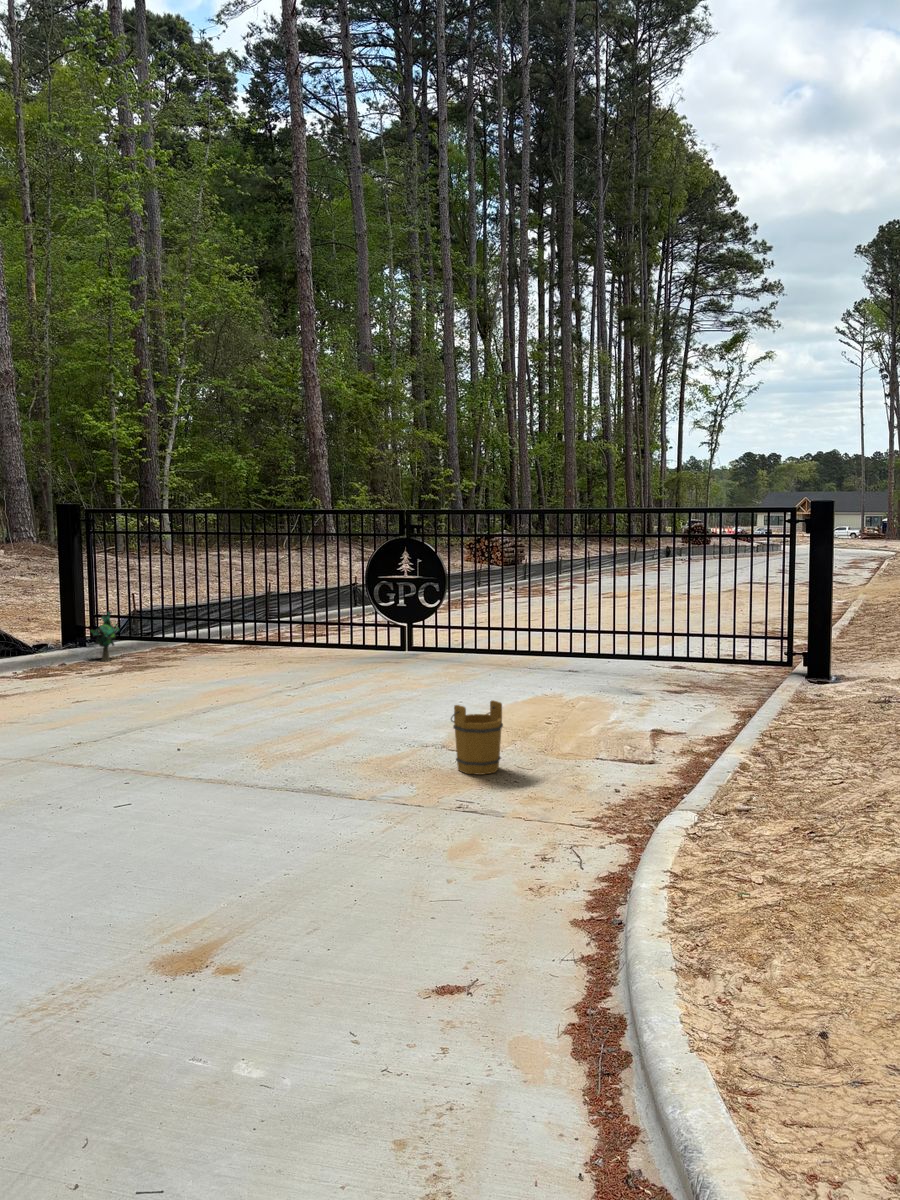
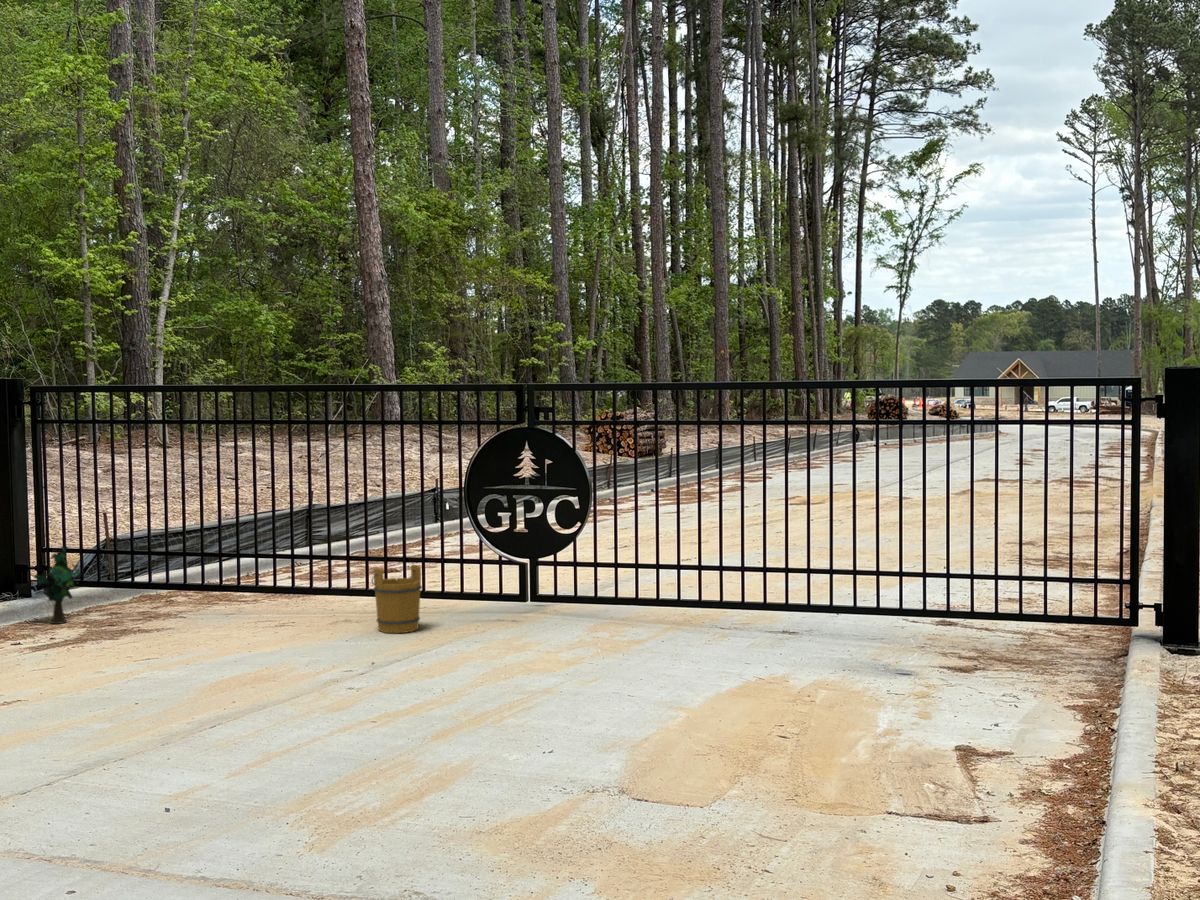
bucket: present [451,700,503,775] -> present [372,564,422,633]

